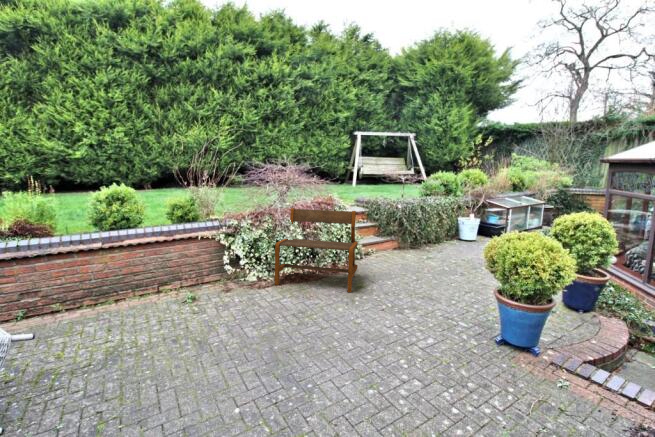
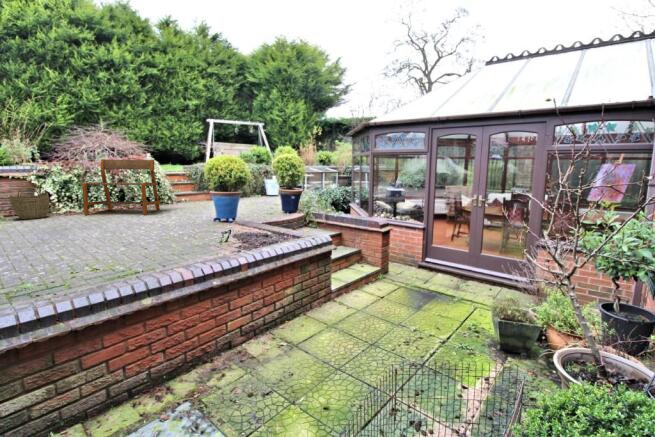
woven basket: none [202,247,239,292] -> present [10,186,50,220]

